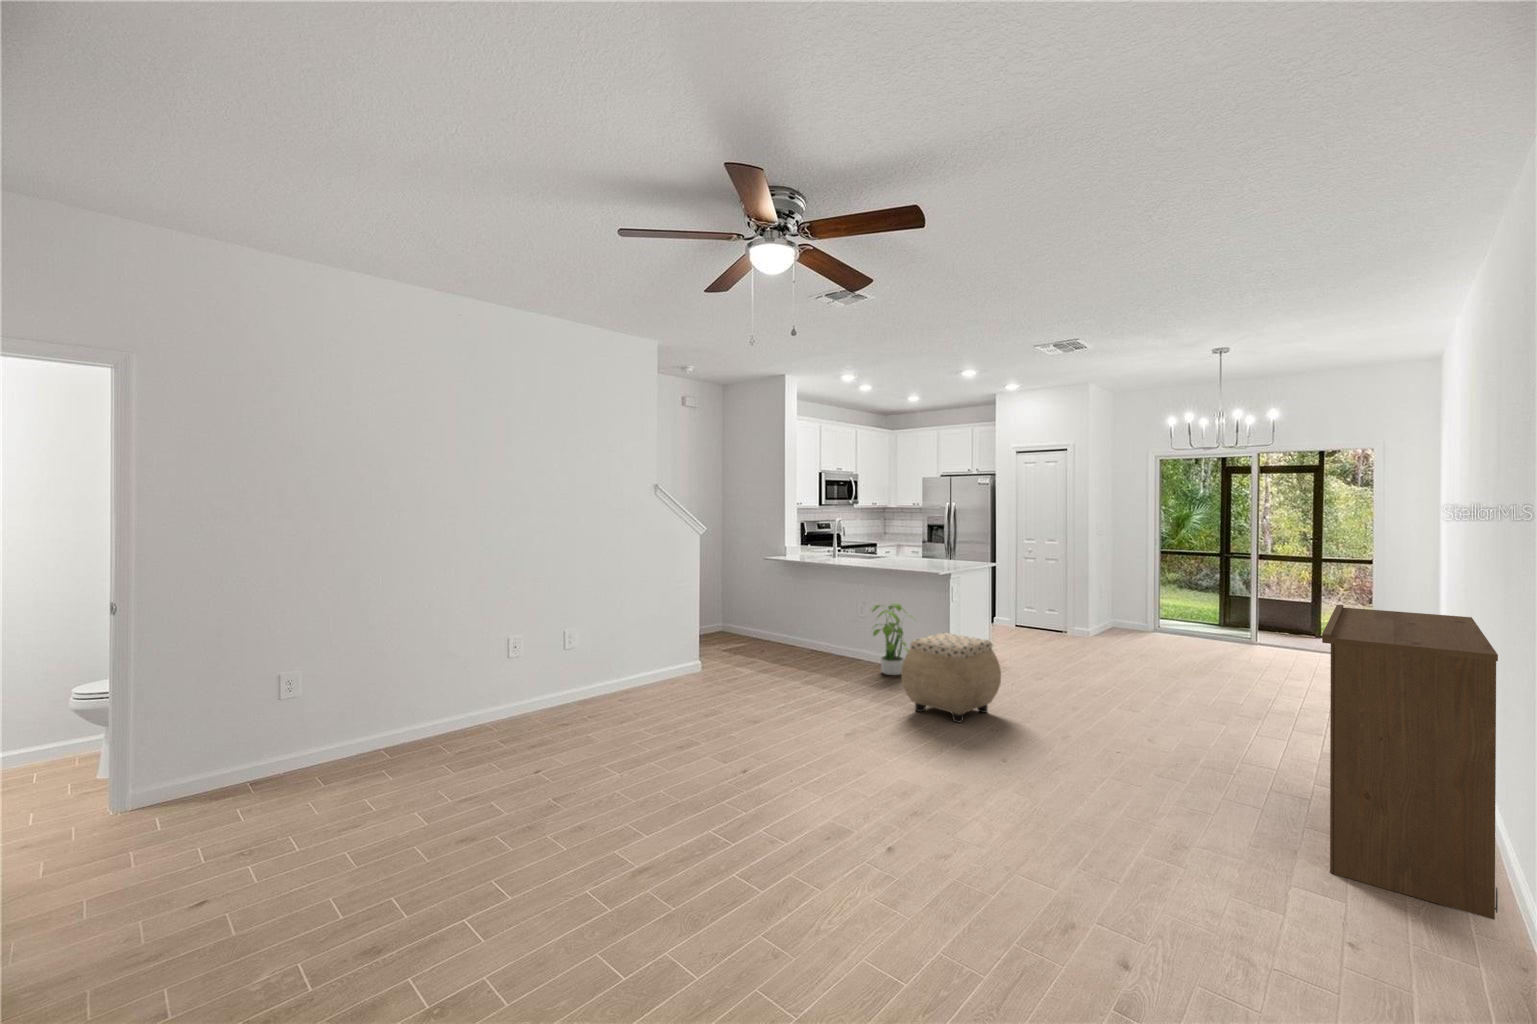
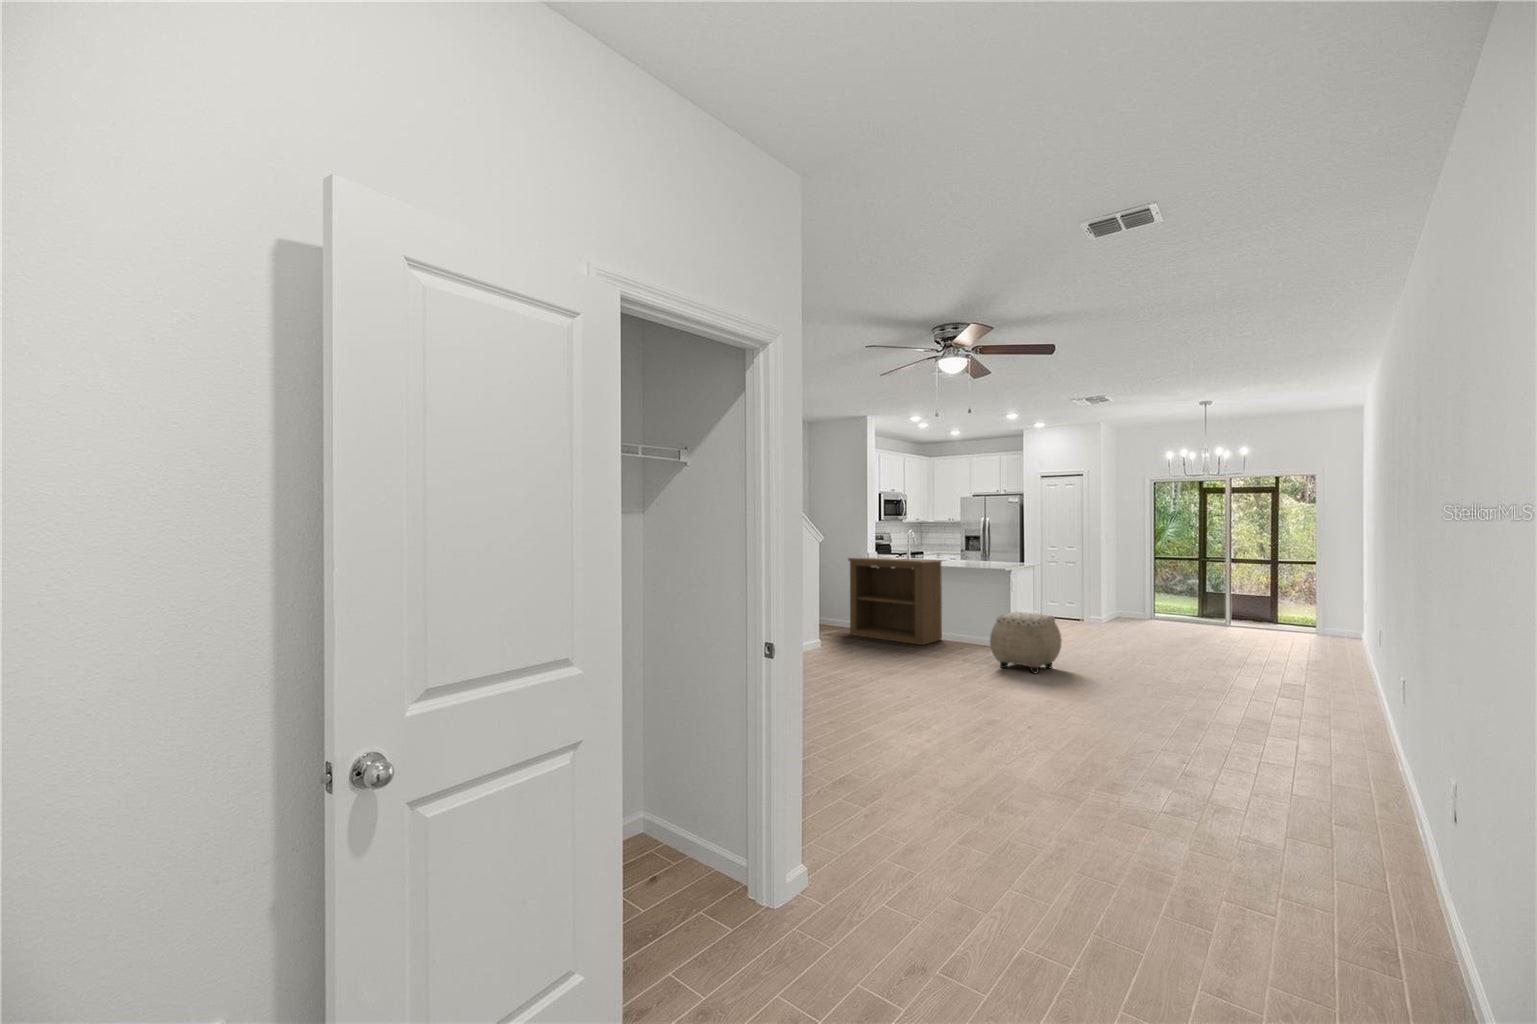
potted plant: present [872,603,909,675] -> none [948,592,985,648]
bookshelf: present [1322,604,1498,920] -> present [848,558,942,645]

